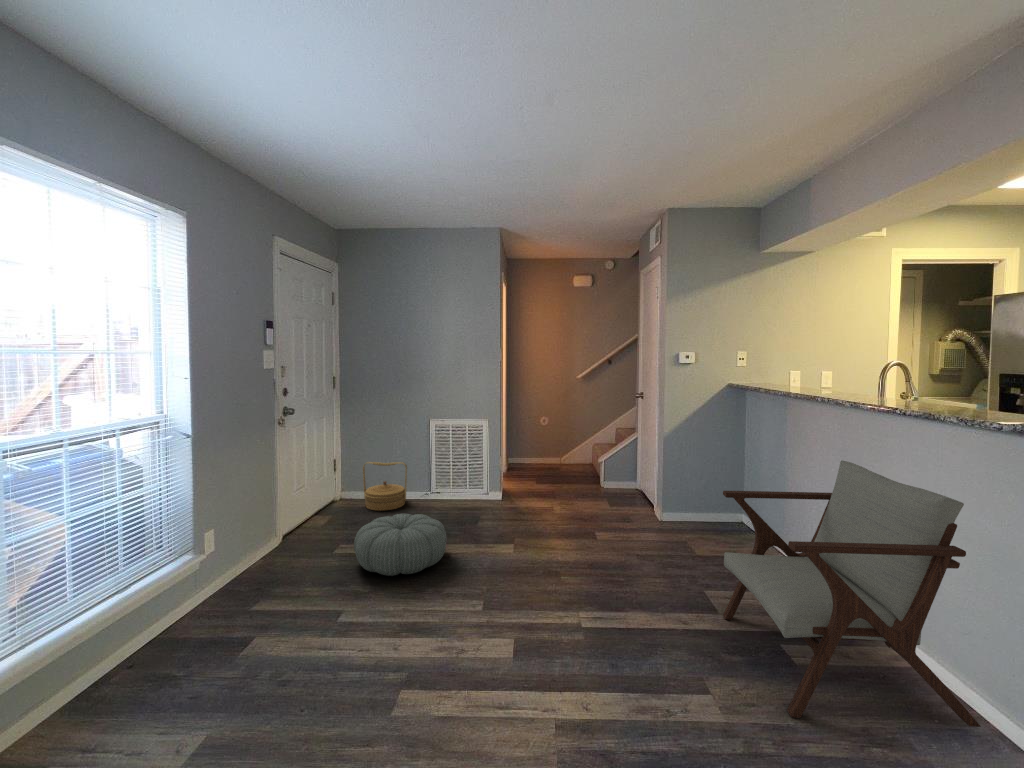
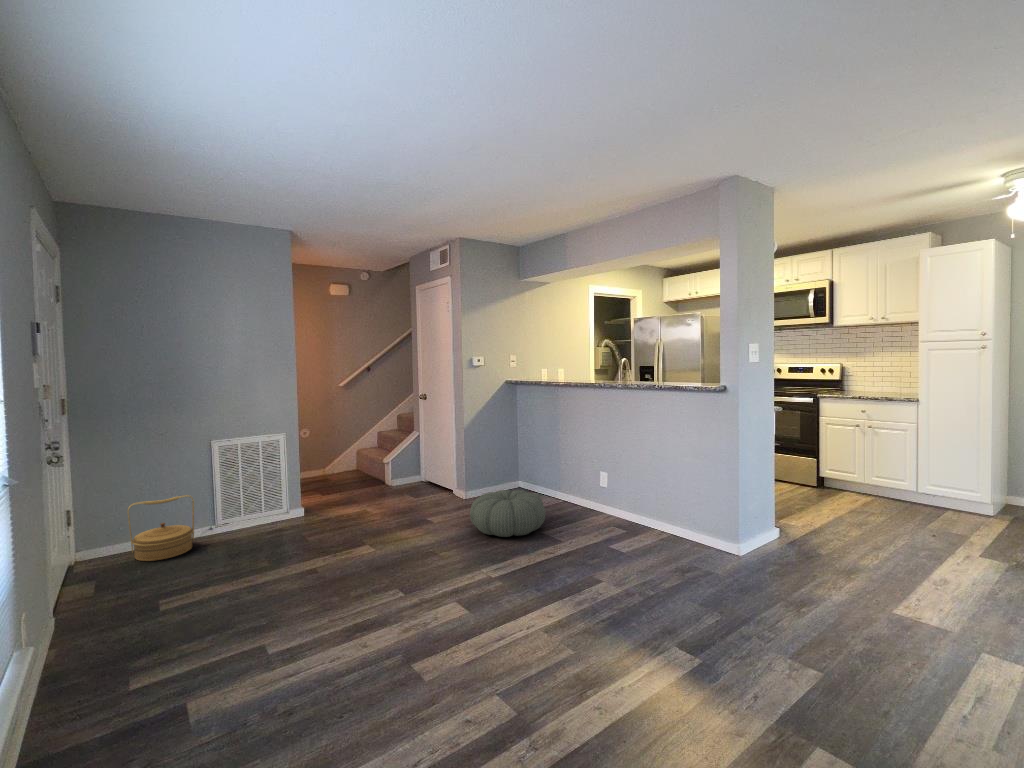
lounge chair: present [723,460,981,727] -> none [563,421,710,576]
pouf: present [354,514,446,576] -> present [470,490,546,537]

